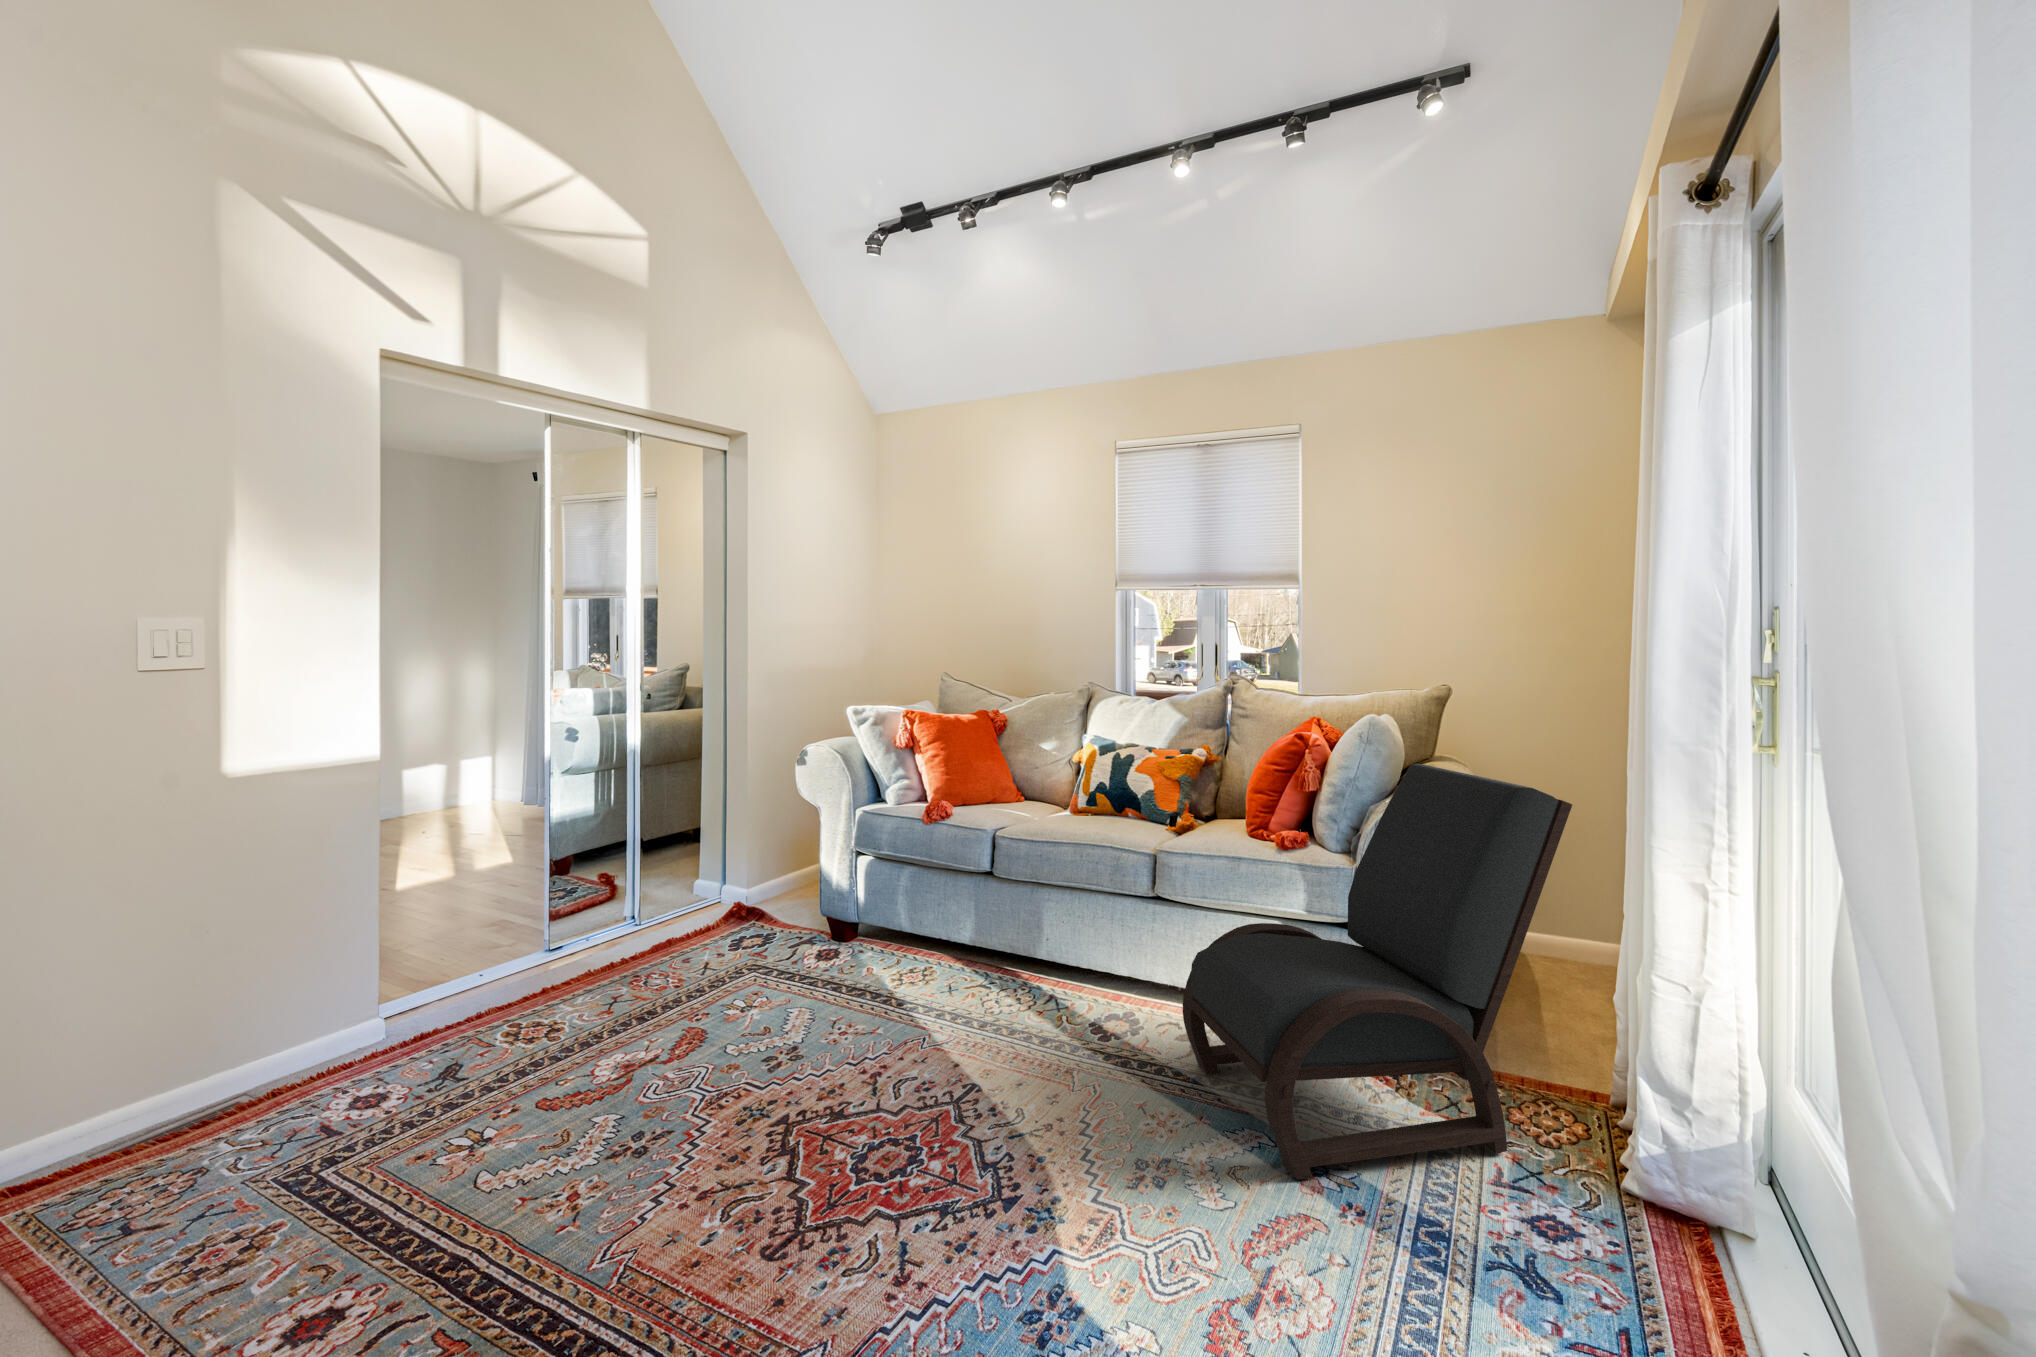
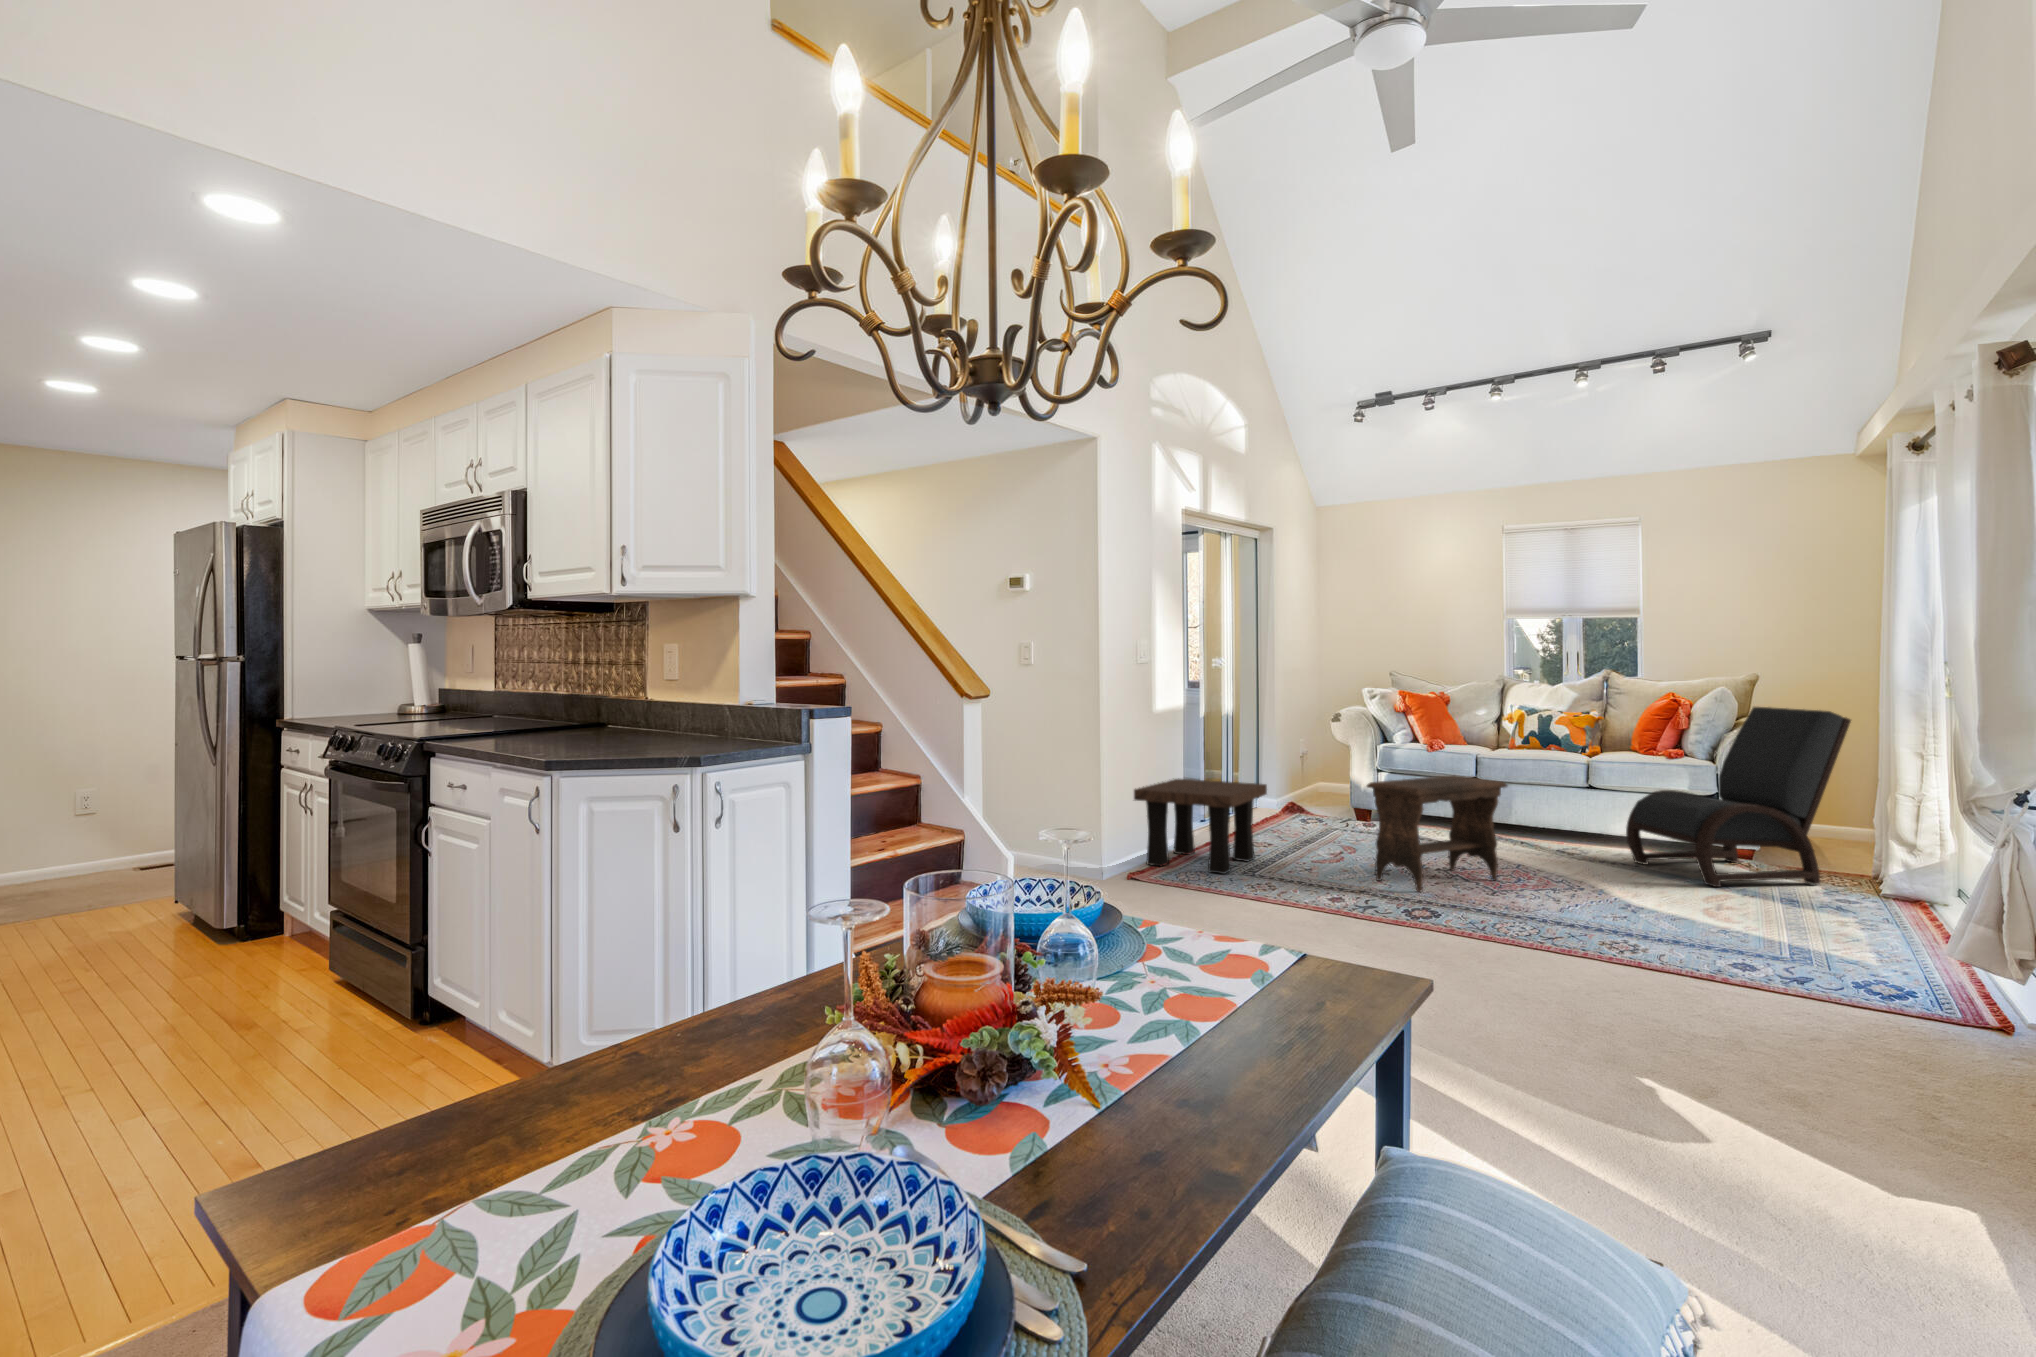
side table: none [81,908,470,1184] -> present [1134,778,1267,874]
footstool: none [551,920,879,1264] -> present [1367,775,1507,892]

